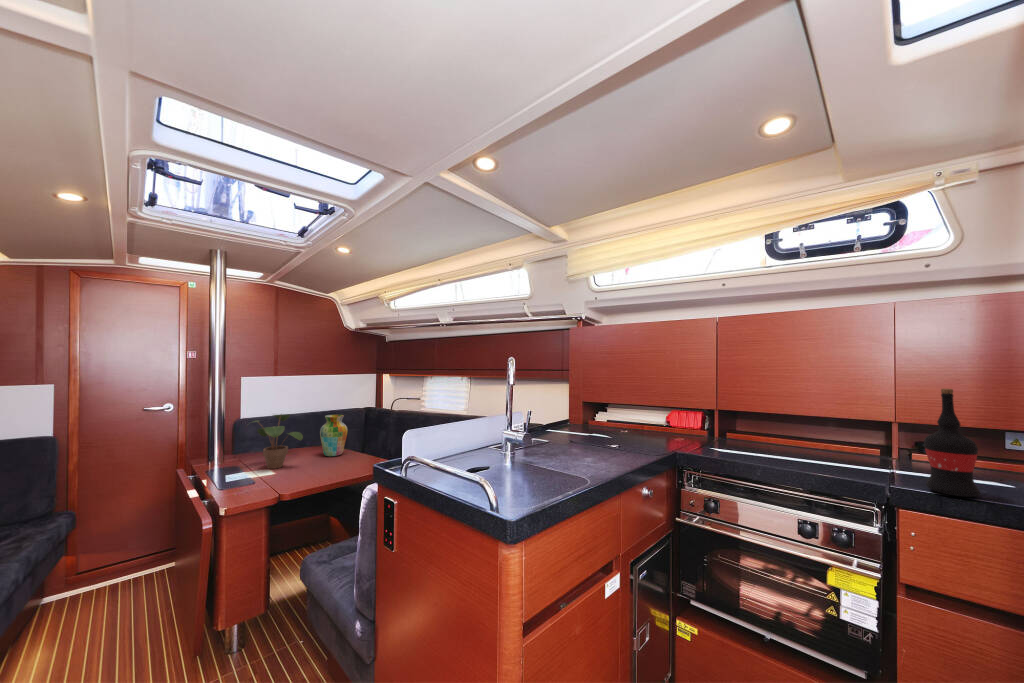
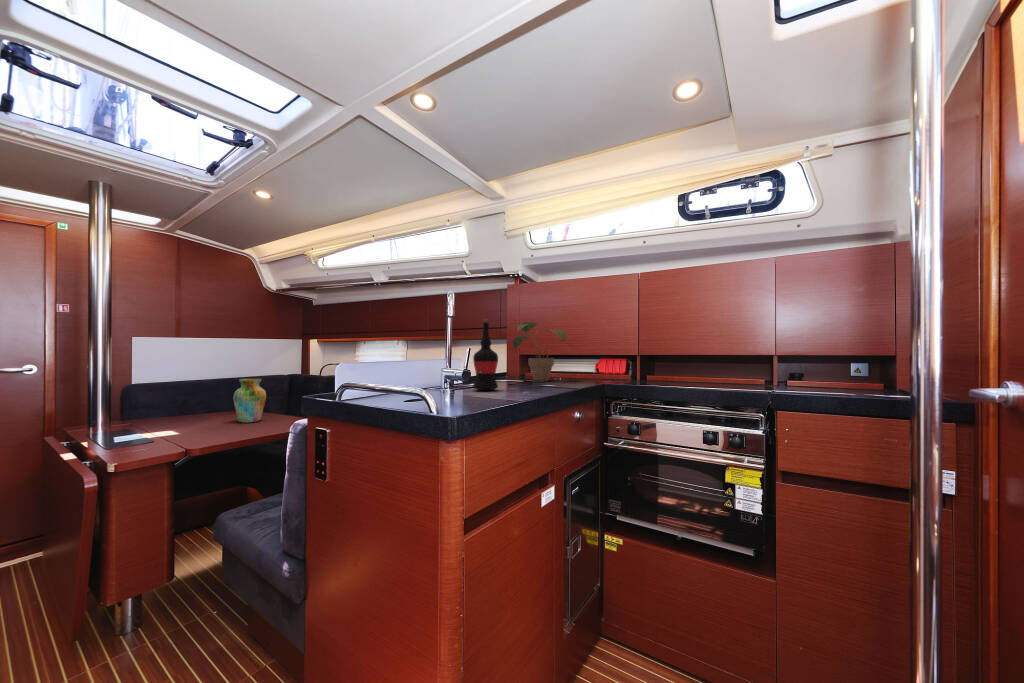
wine bottle: present [924,389,980,497] -> present [473,319,498,390]
potted plant: present [253,414,303,469] -> present [512,322,572,381]

